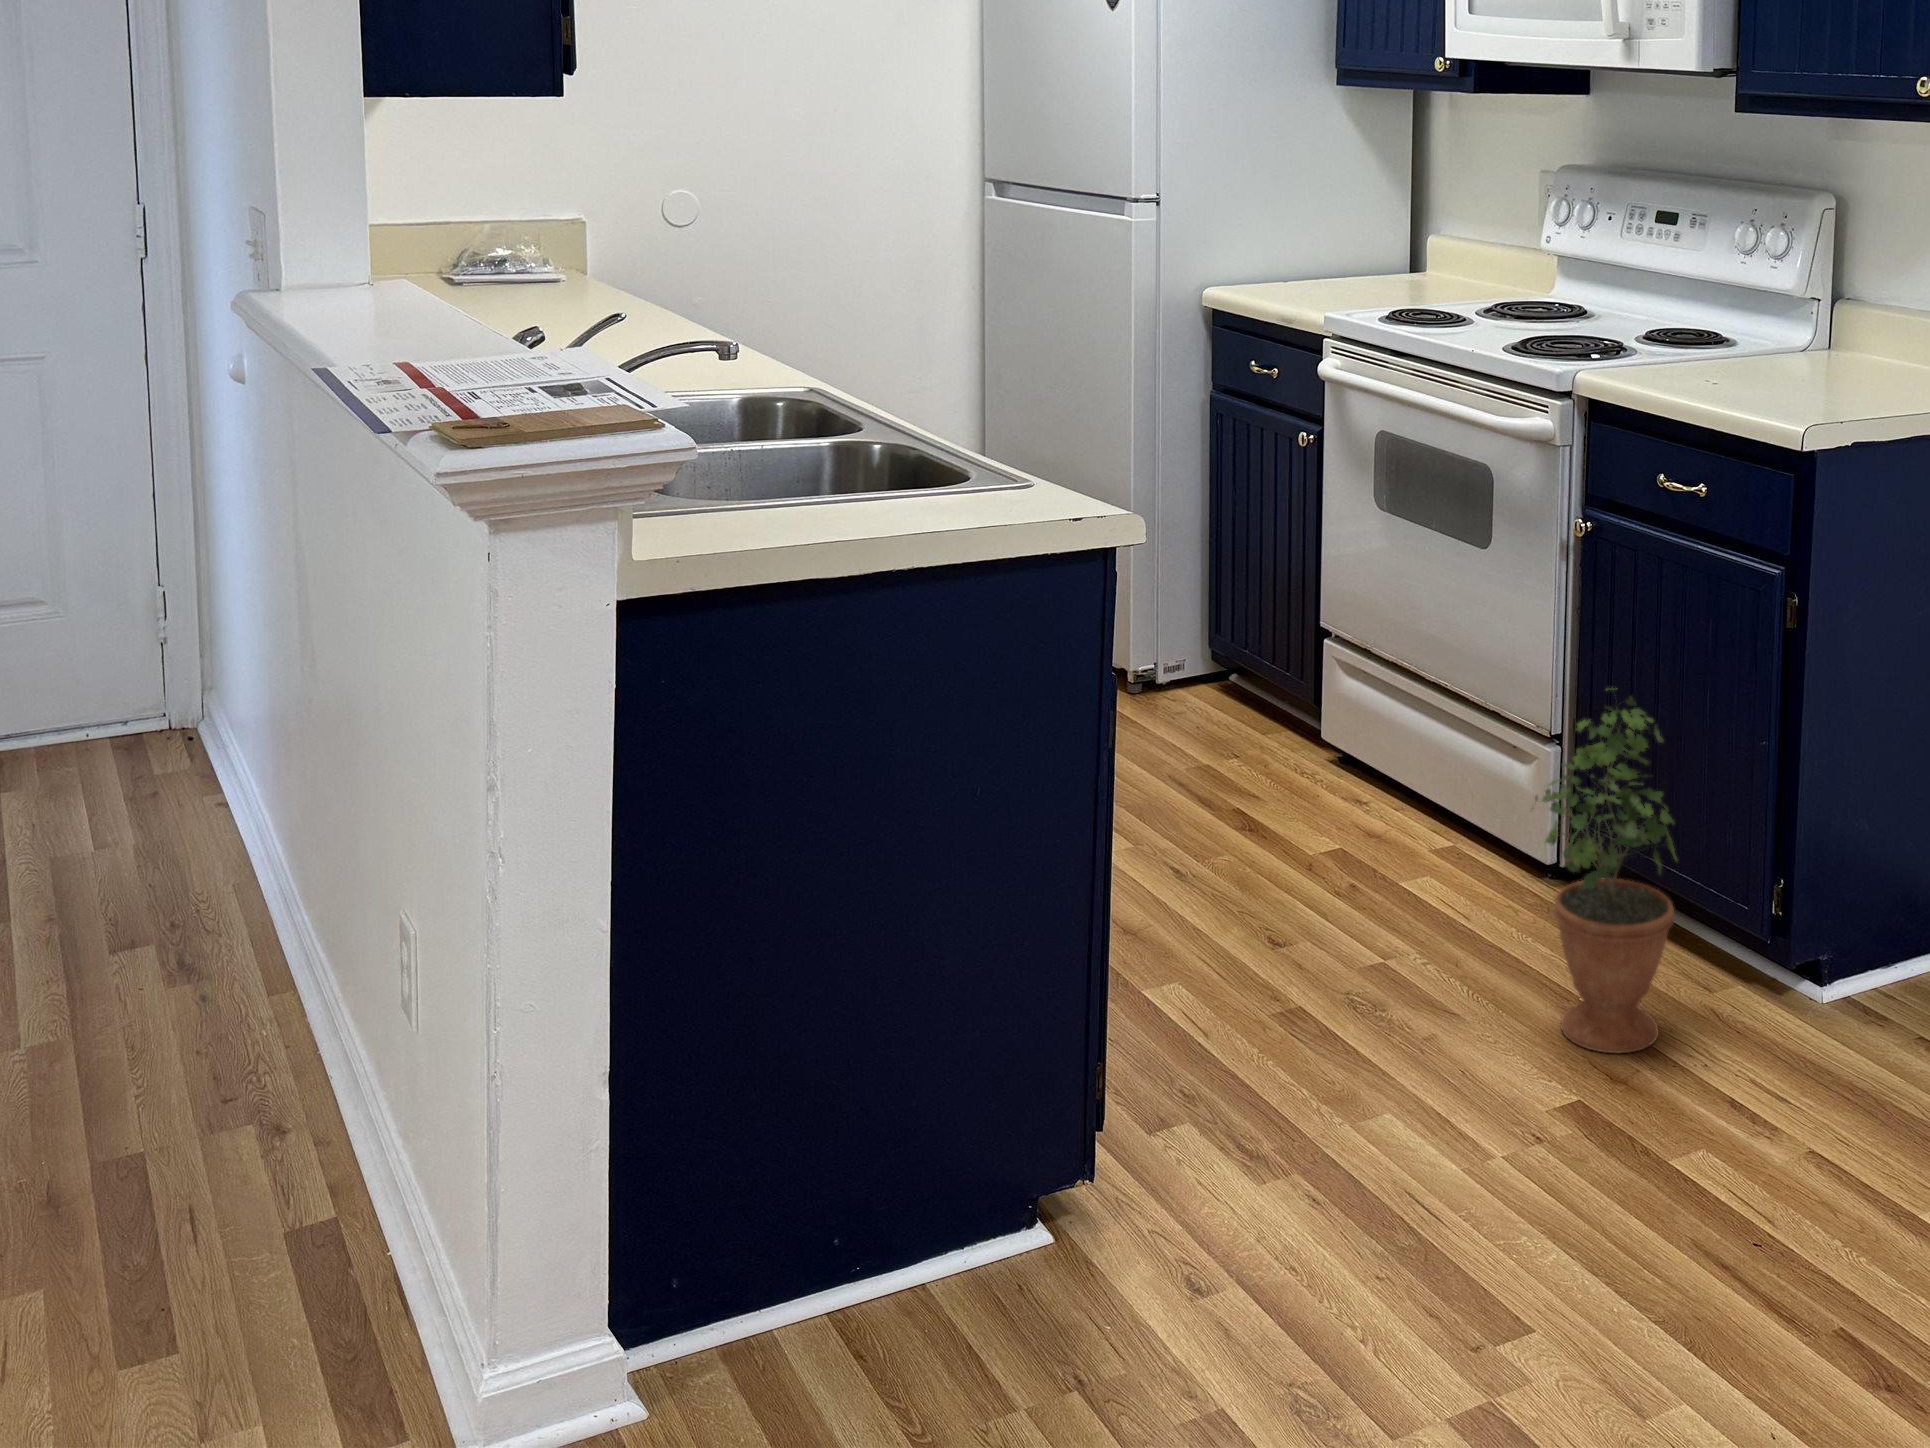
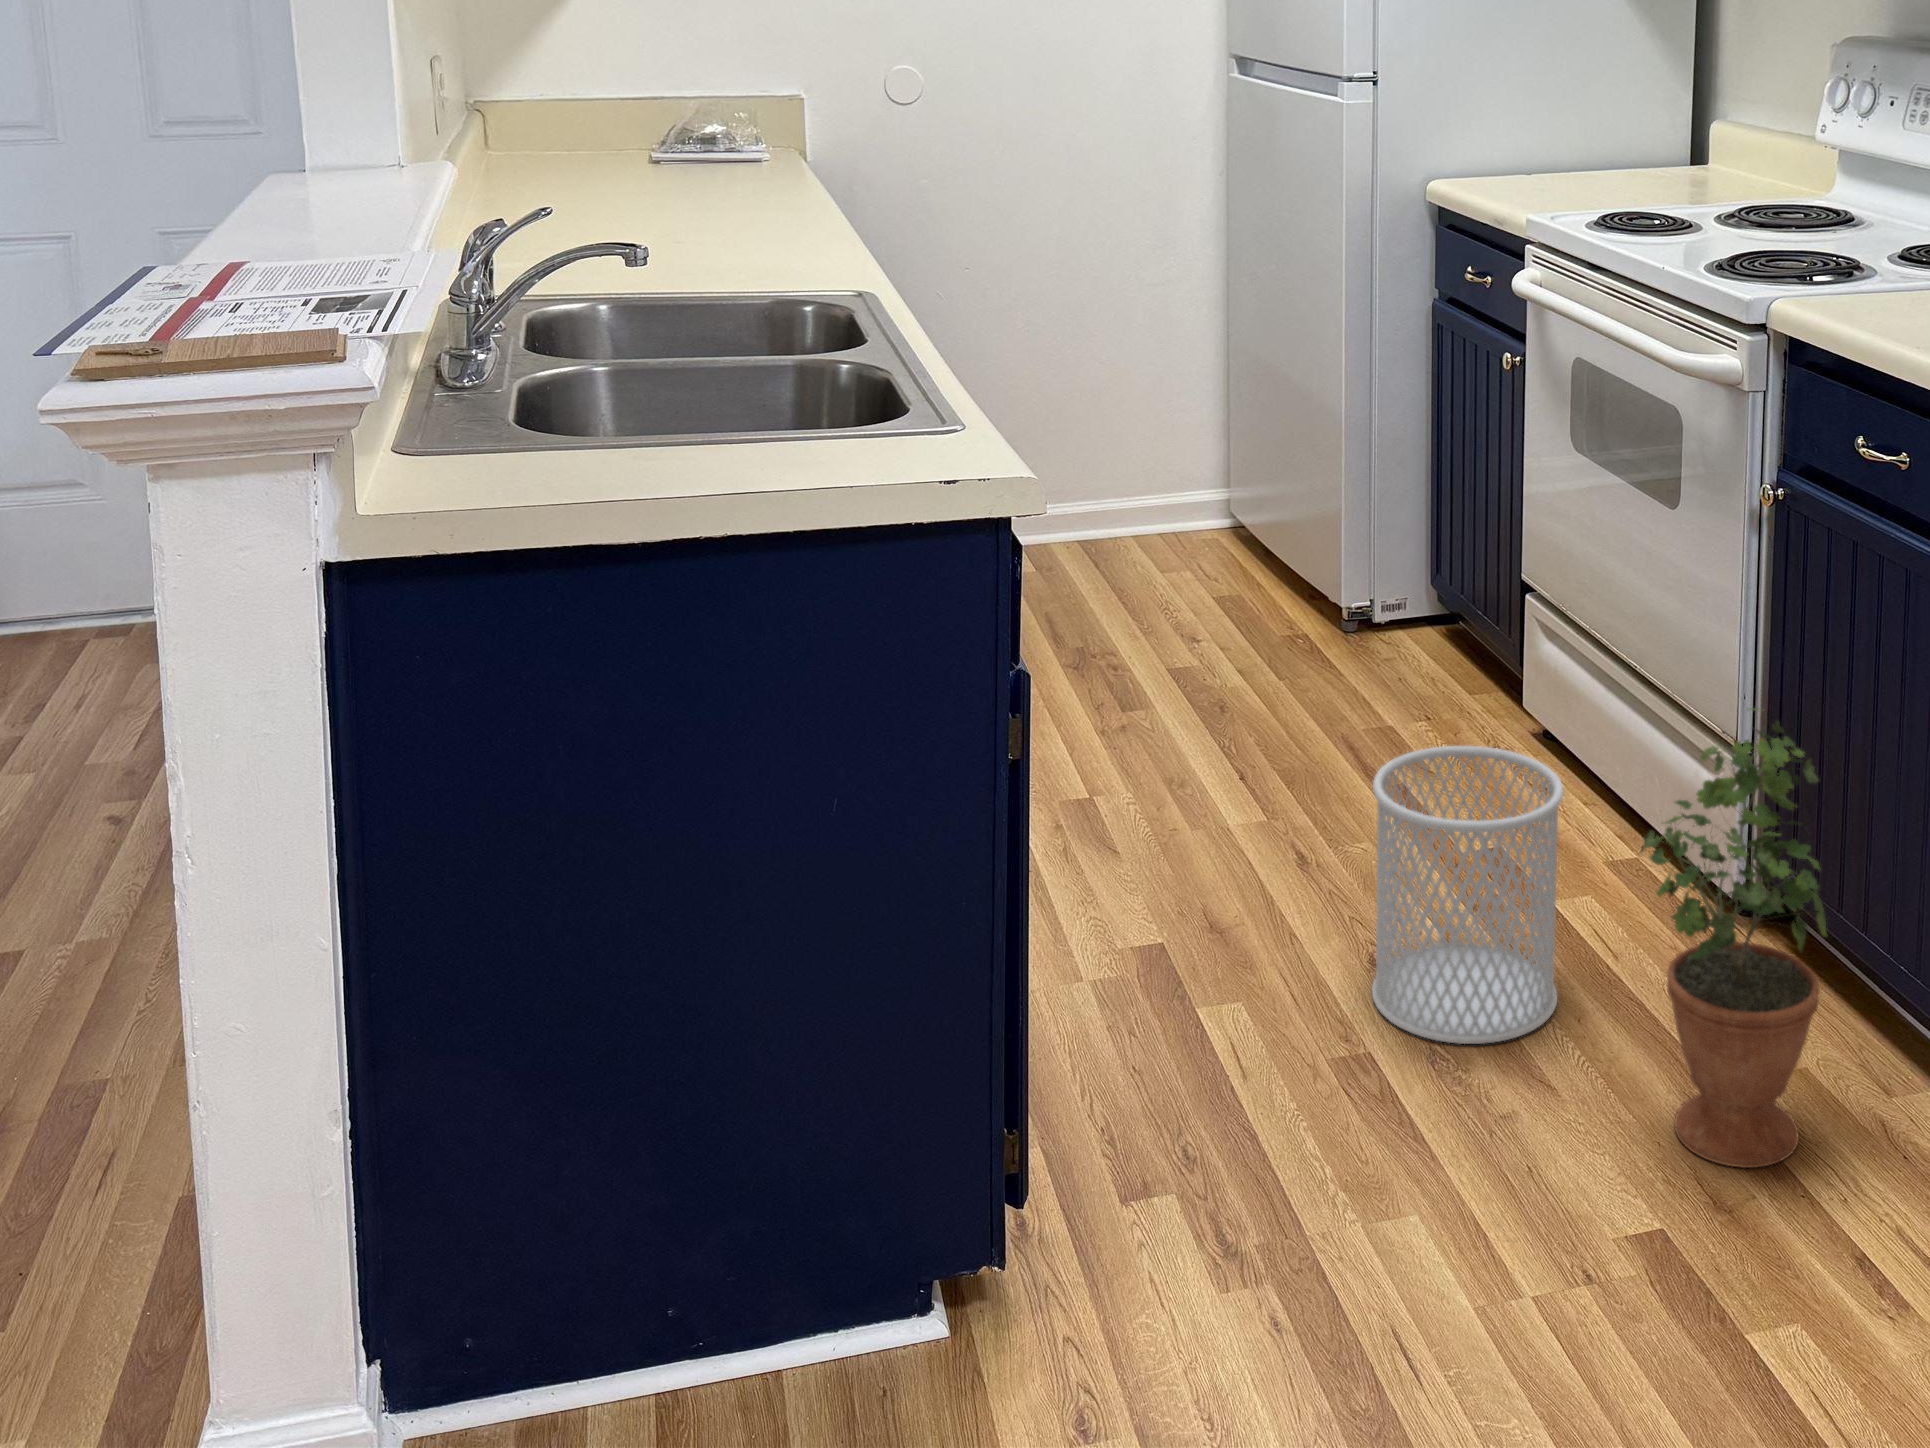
wastebasket: none [1283,750,1442,993] -> present [1372,746,1564,1044]

